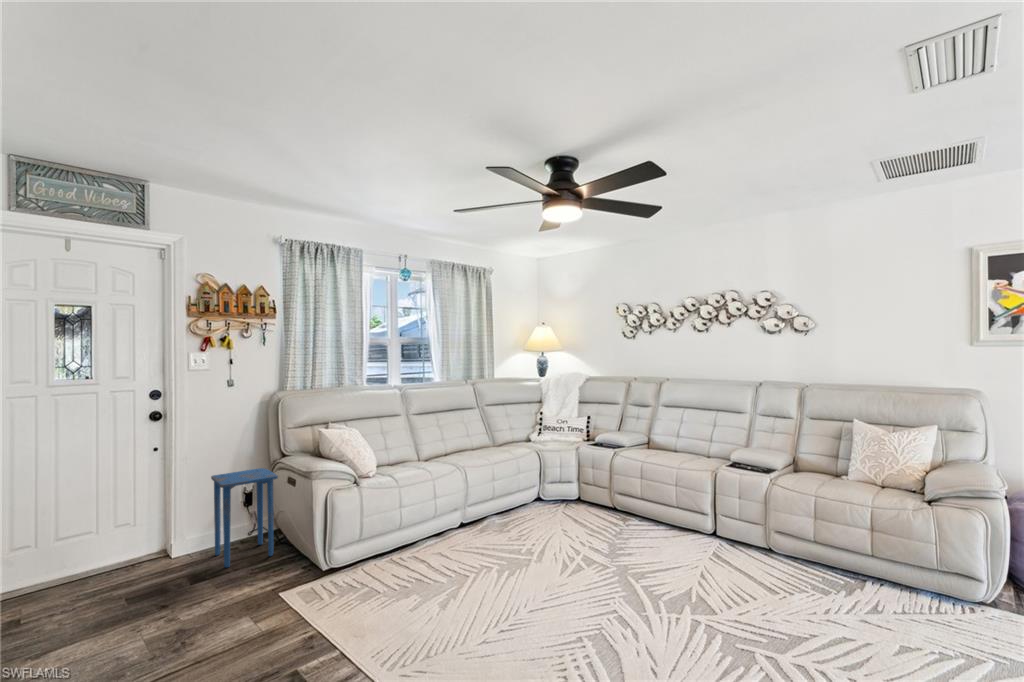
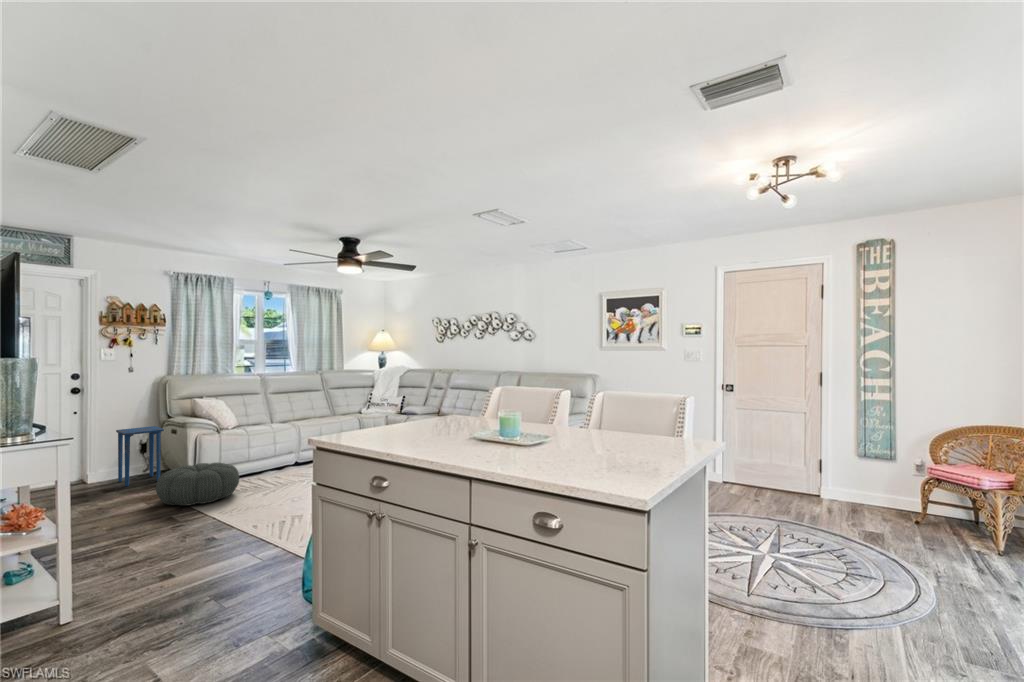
pouf: none [273,541,402,634] -> present [156,462,239,506]

